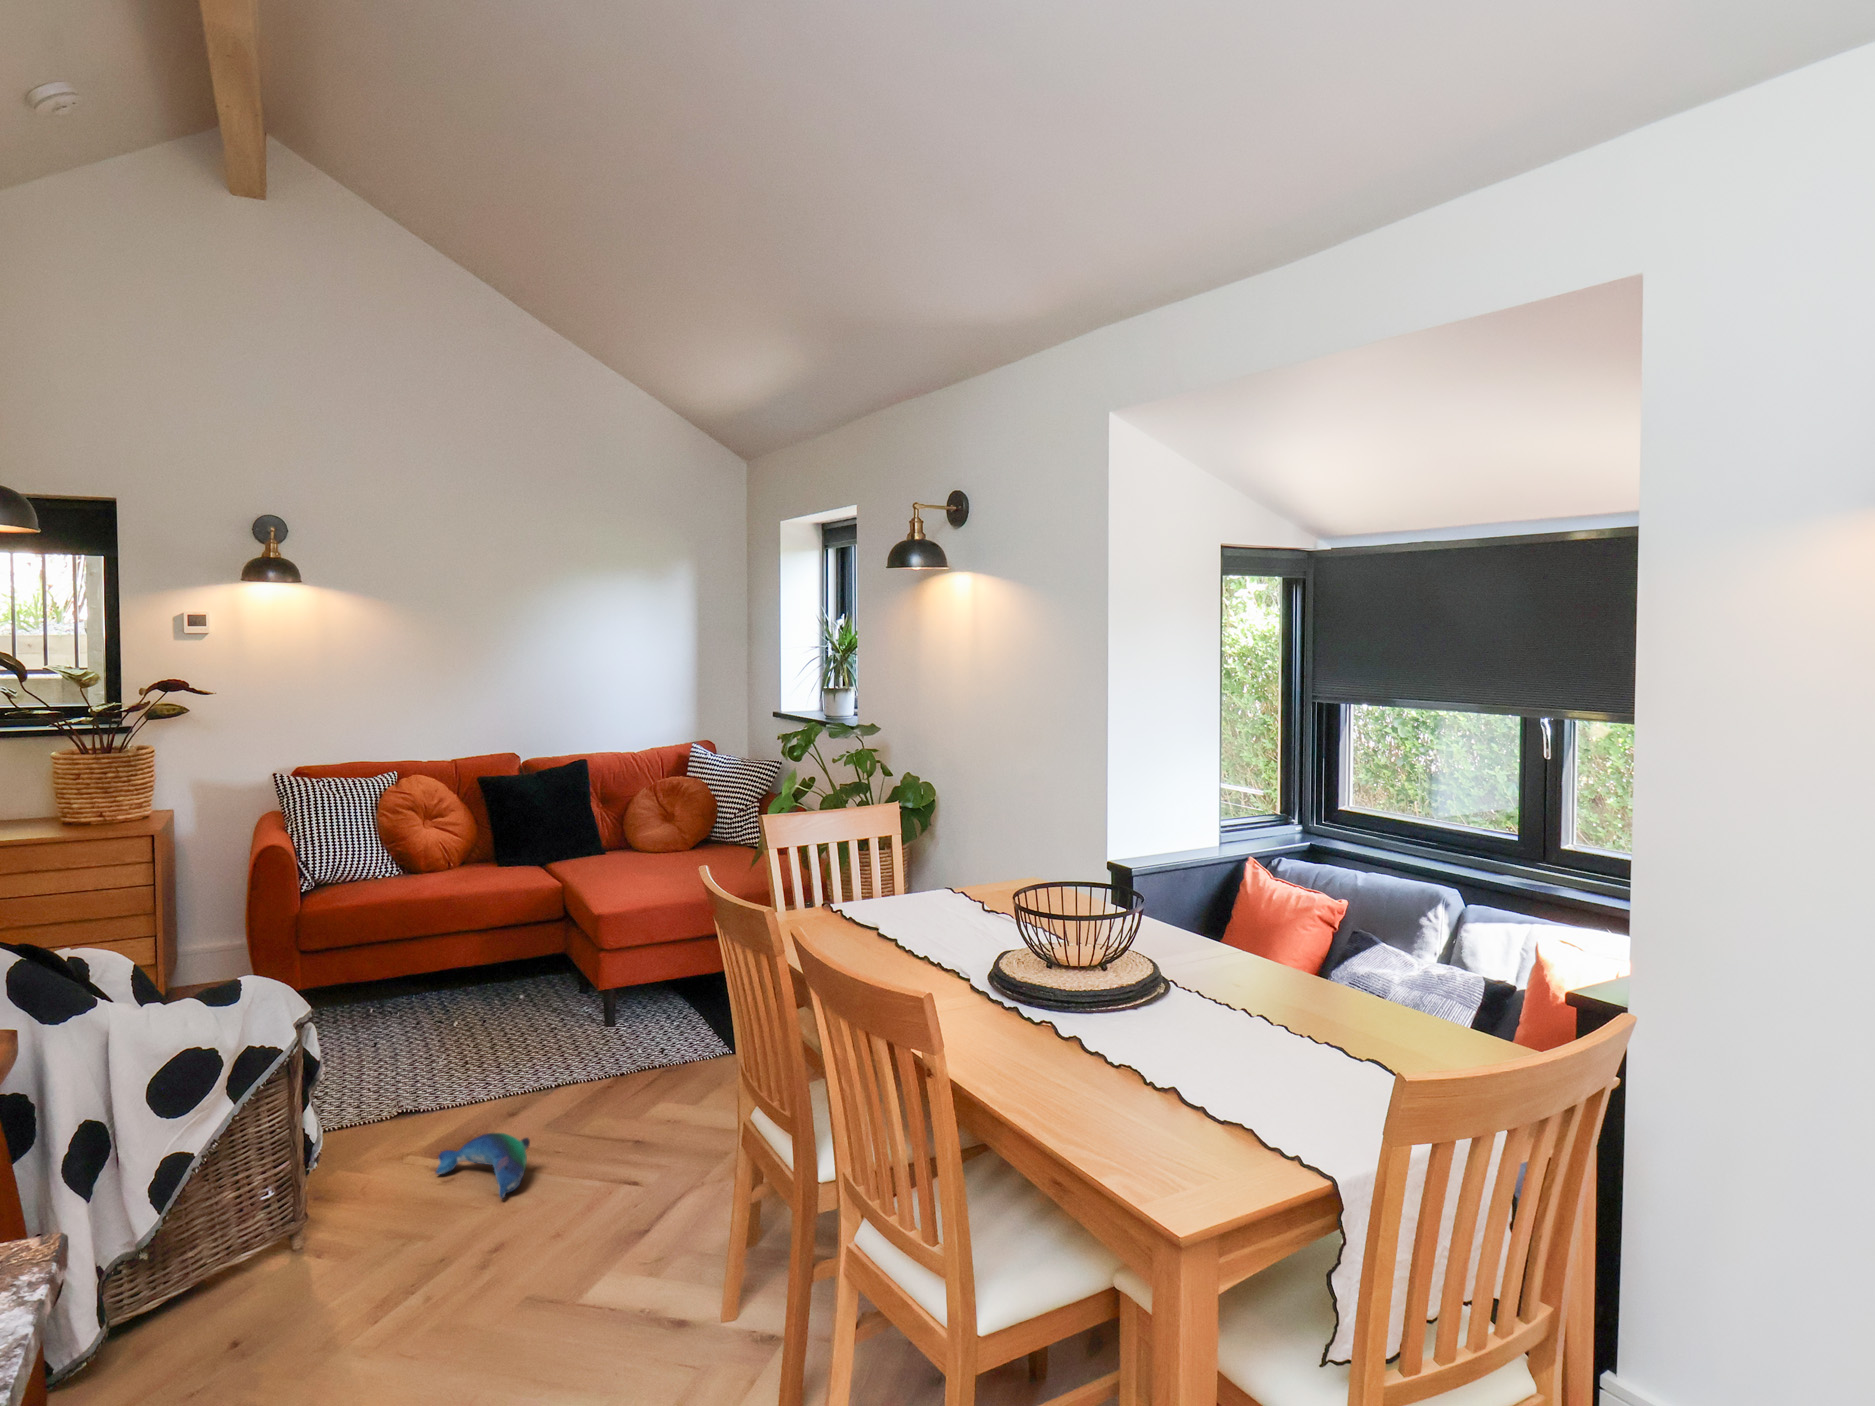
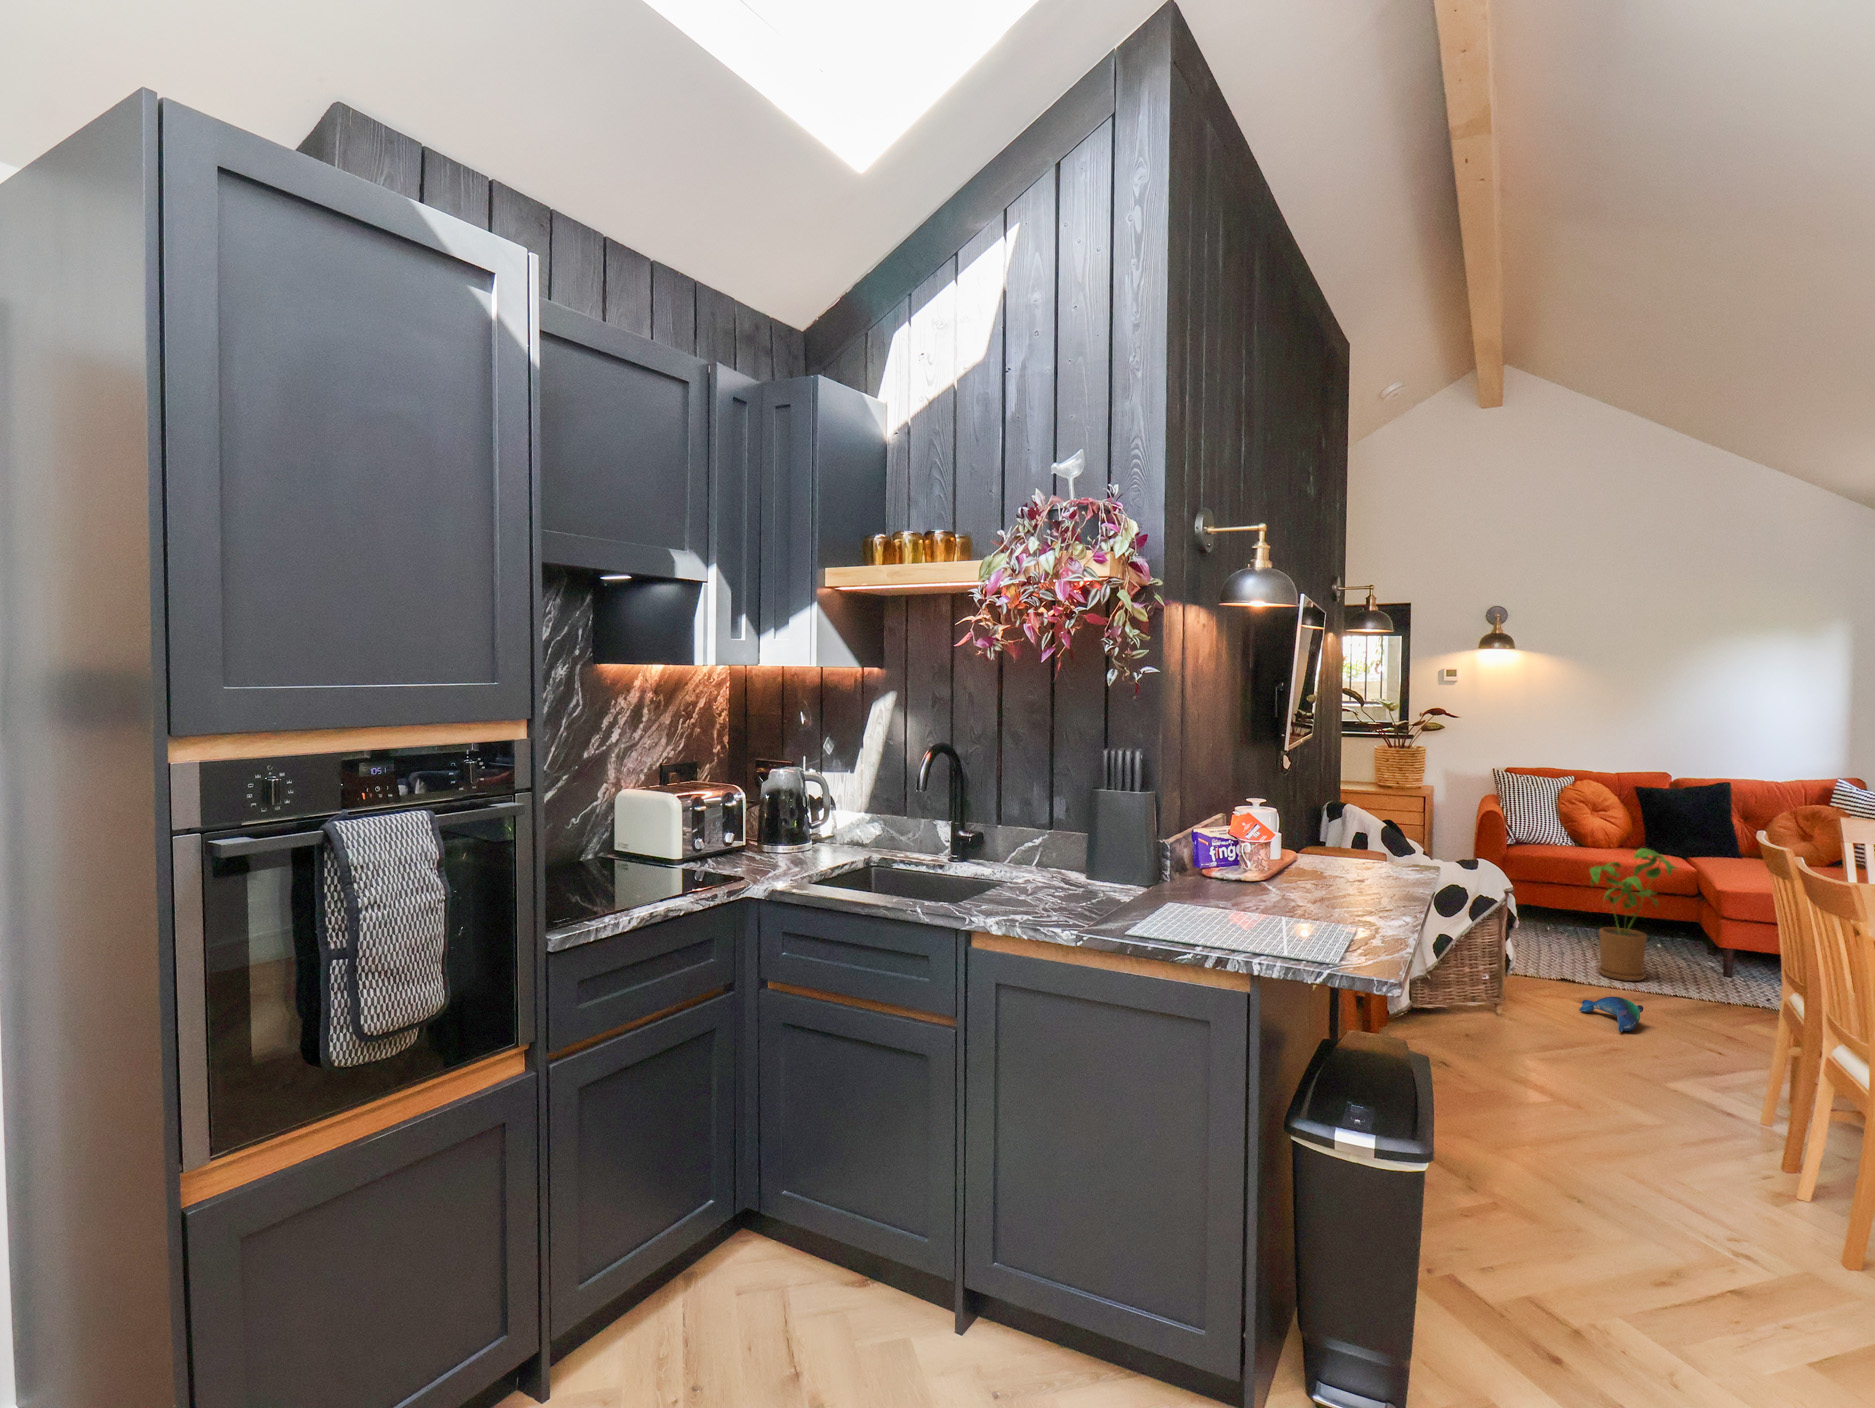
house plant: none [431,873,555,1084] -> present [1590,848,1677,981]

